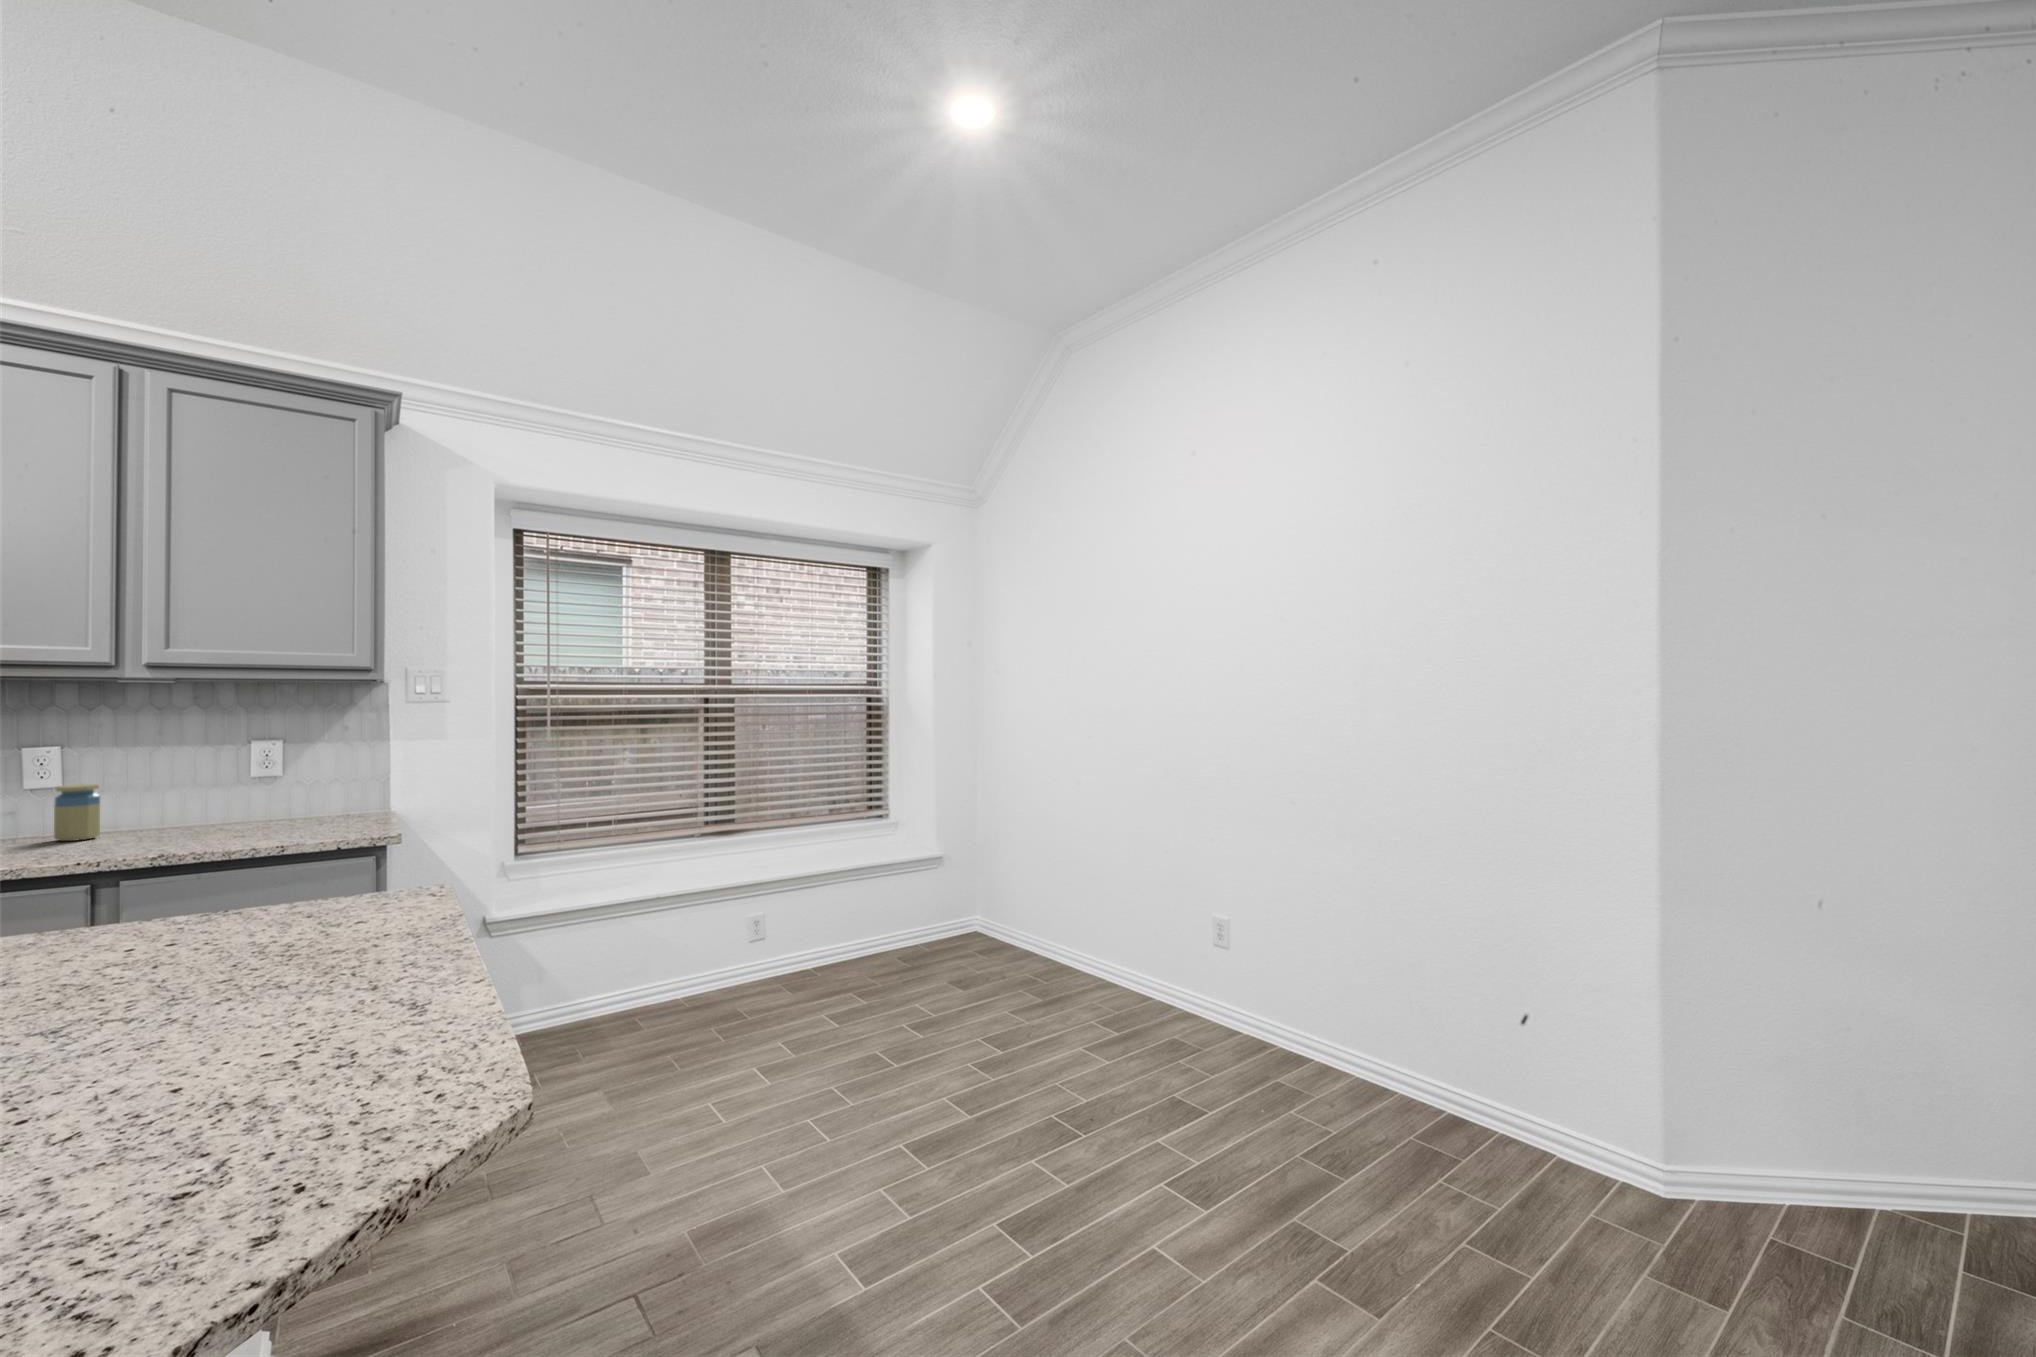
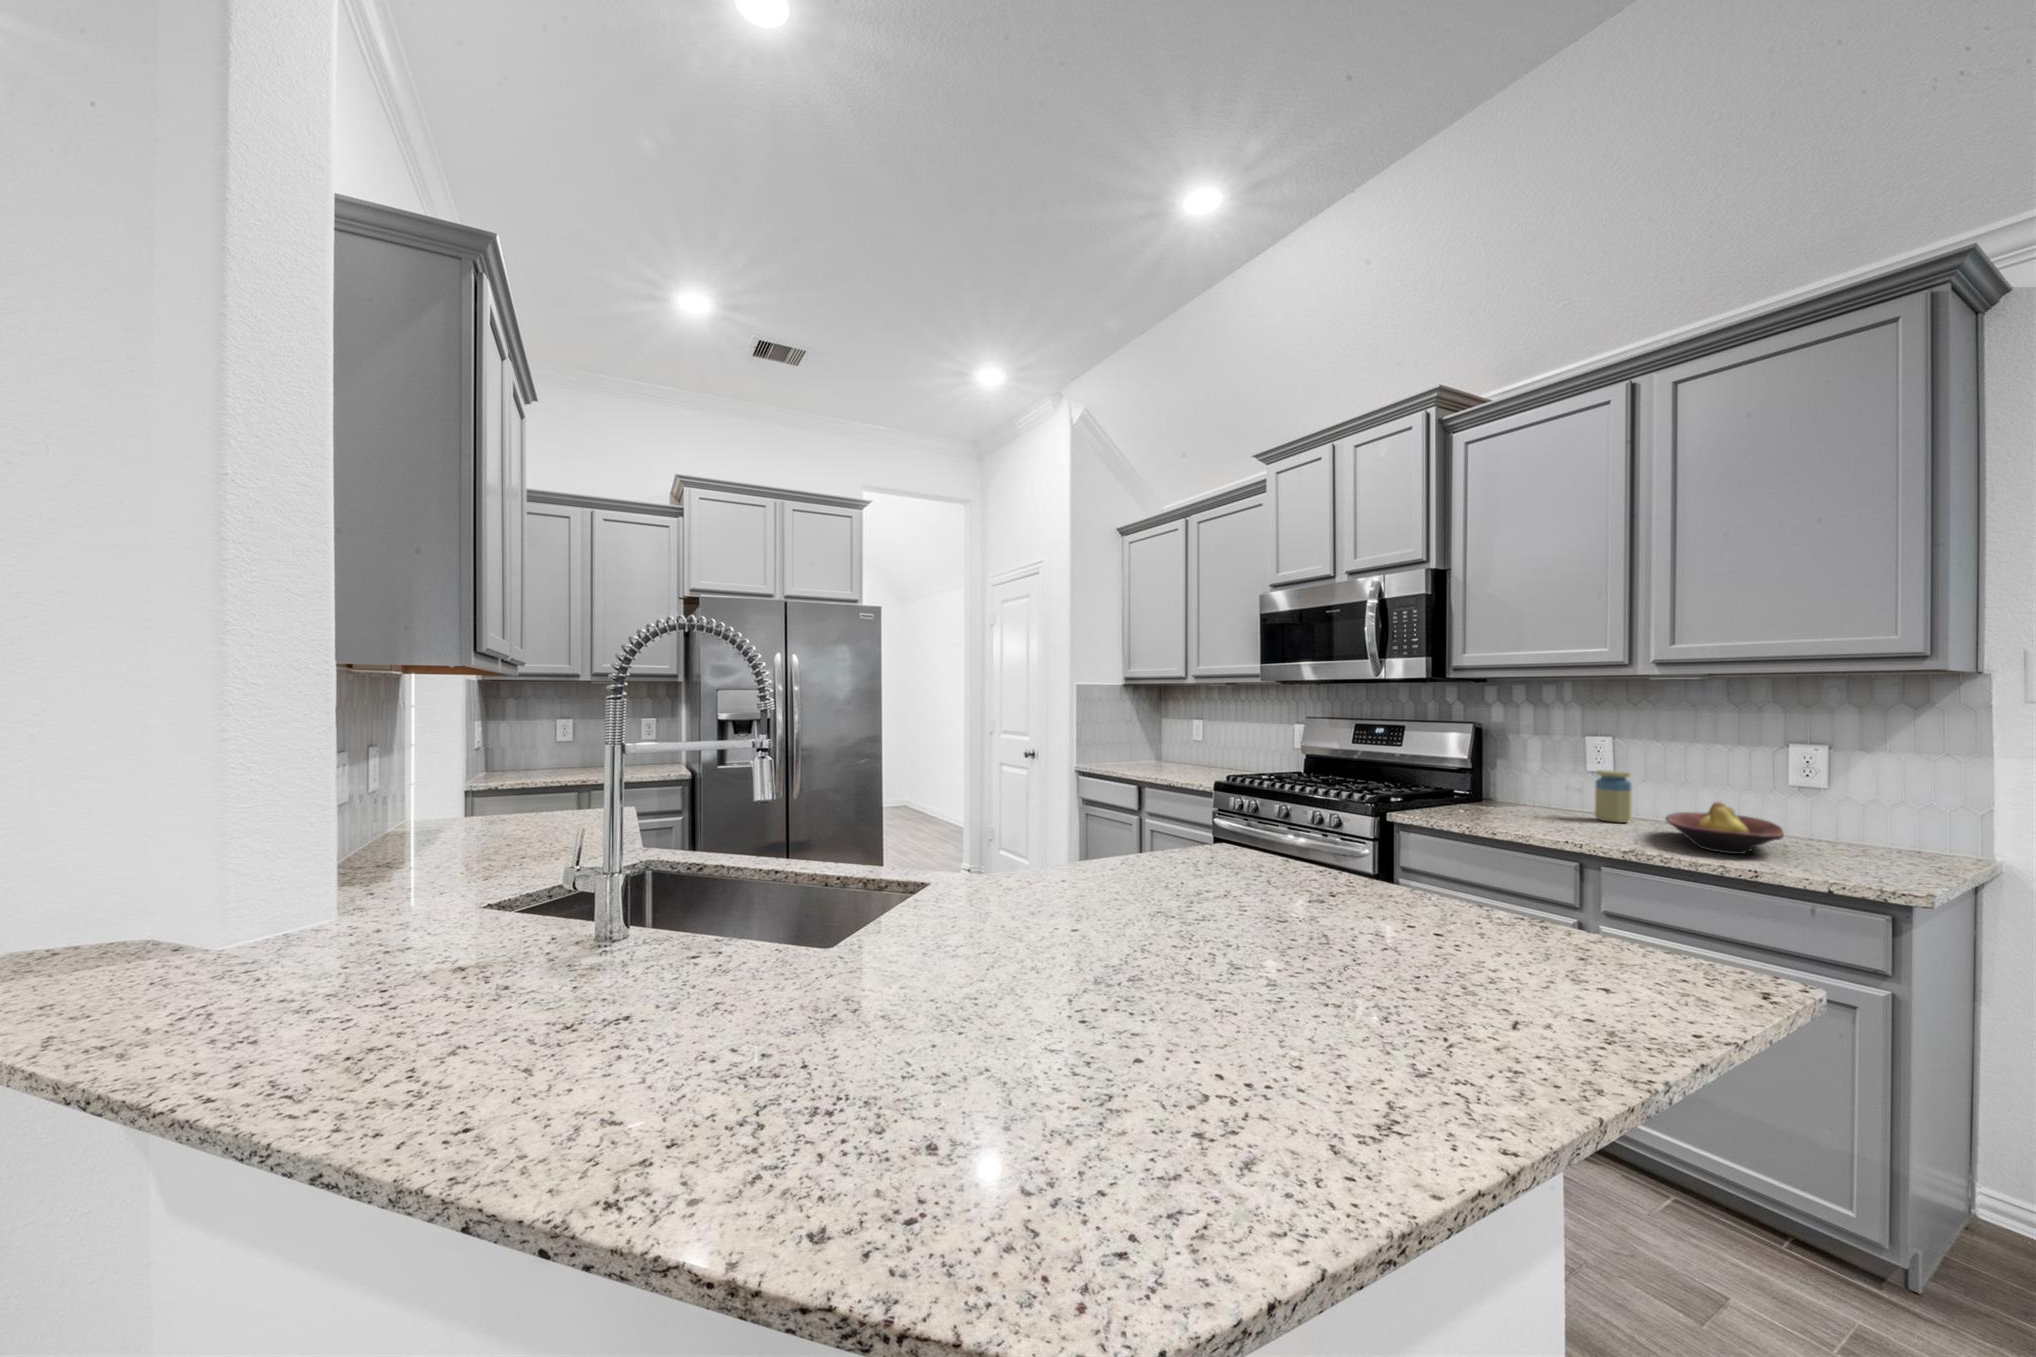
fruit bowl: none [161,798,284,841] -> present [1666,802,1784,854]

